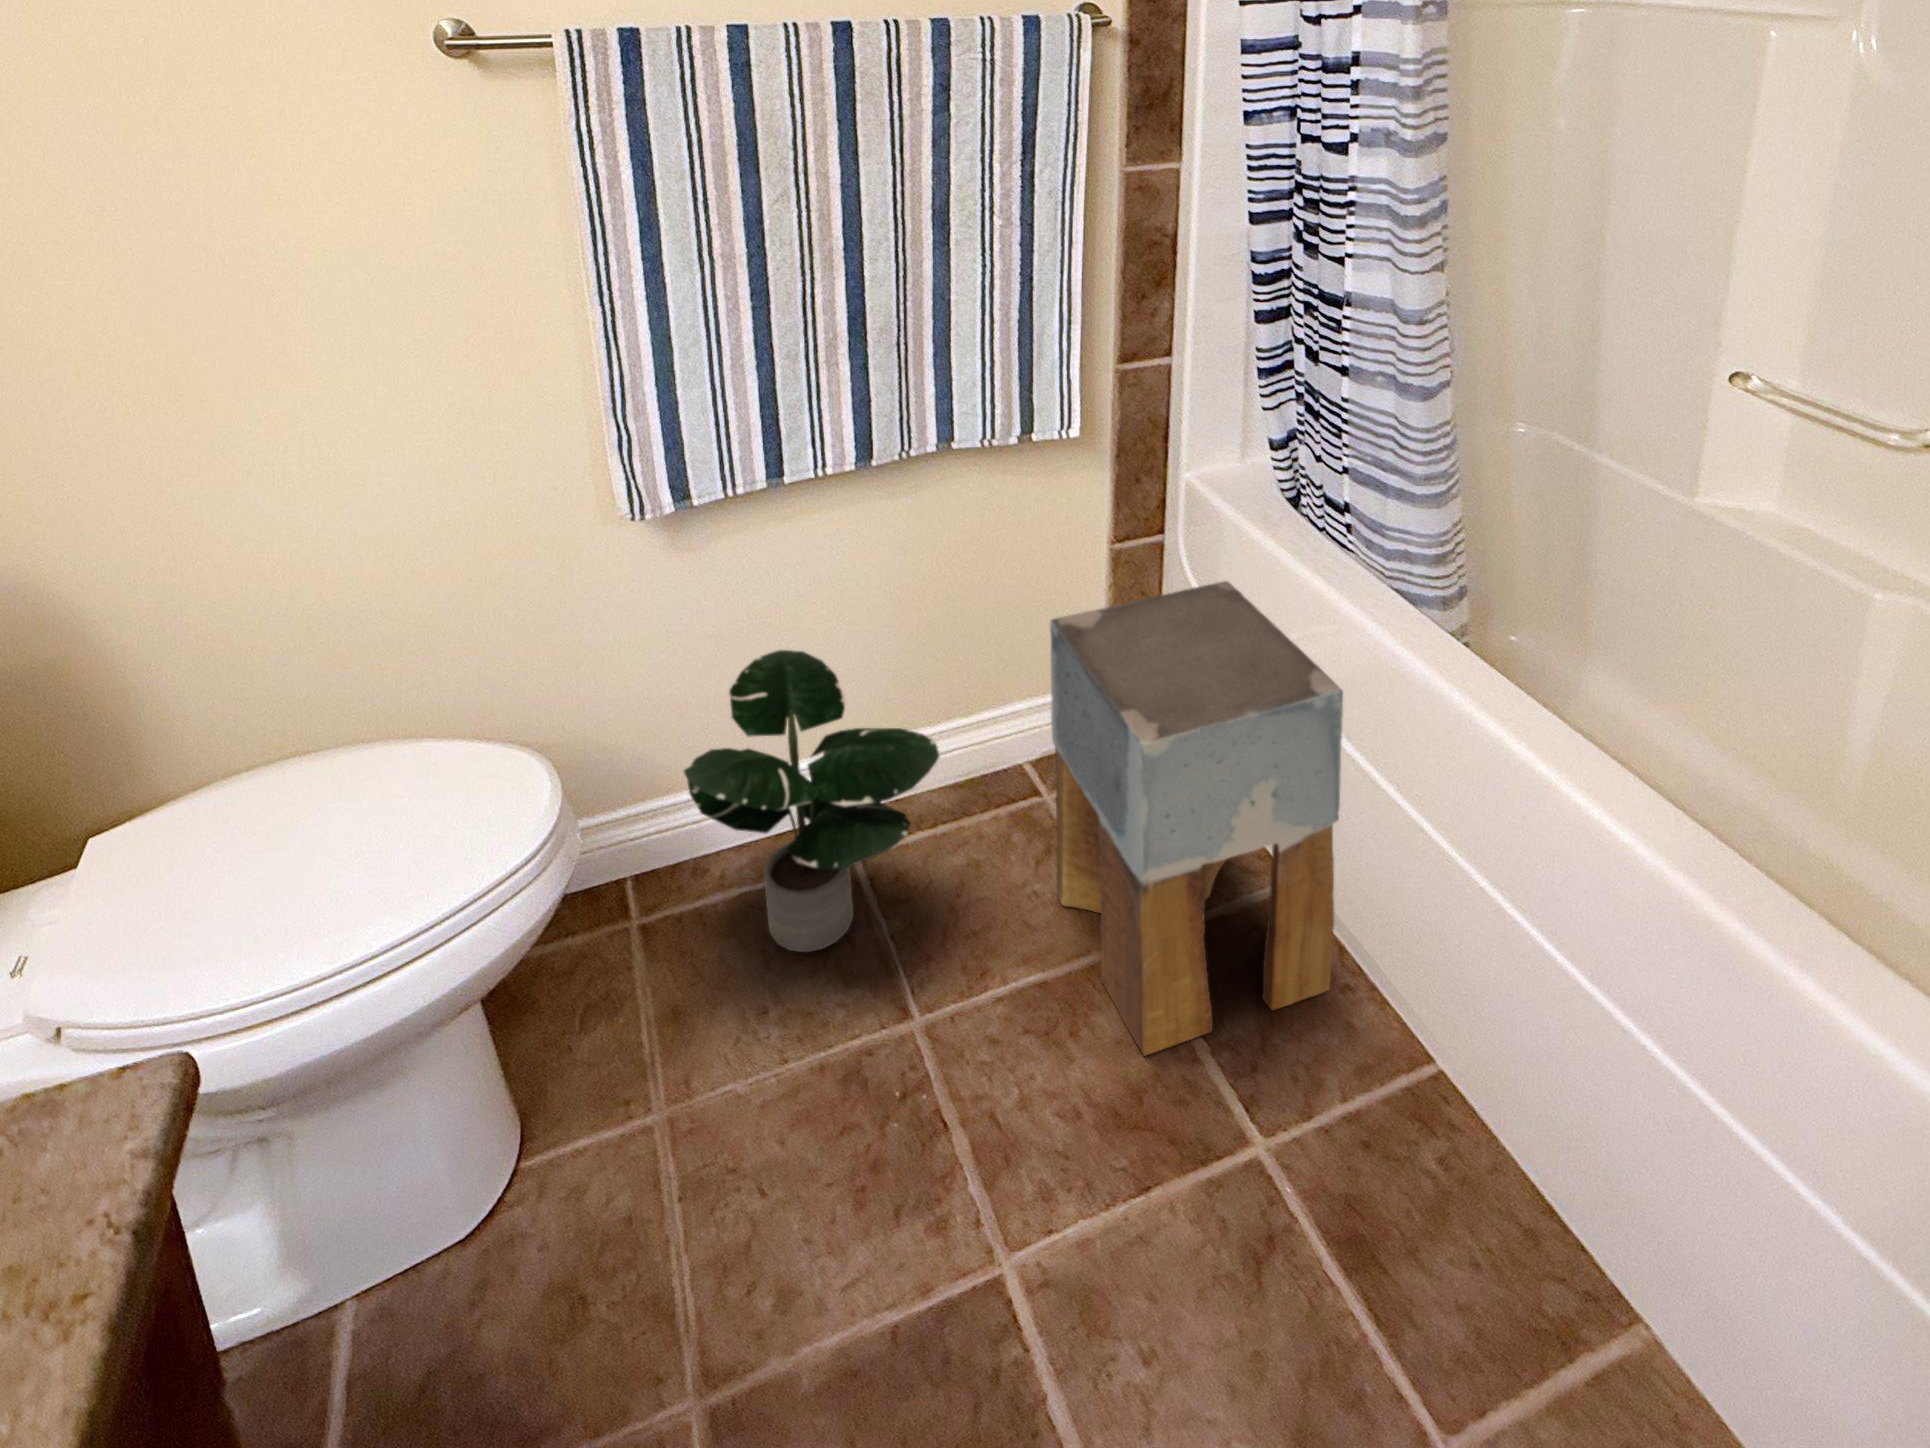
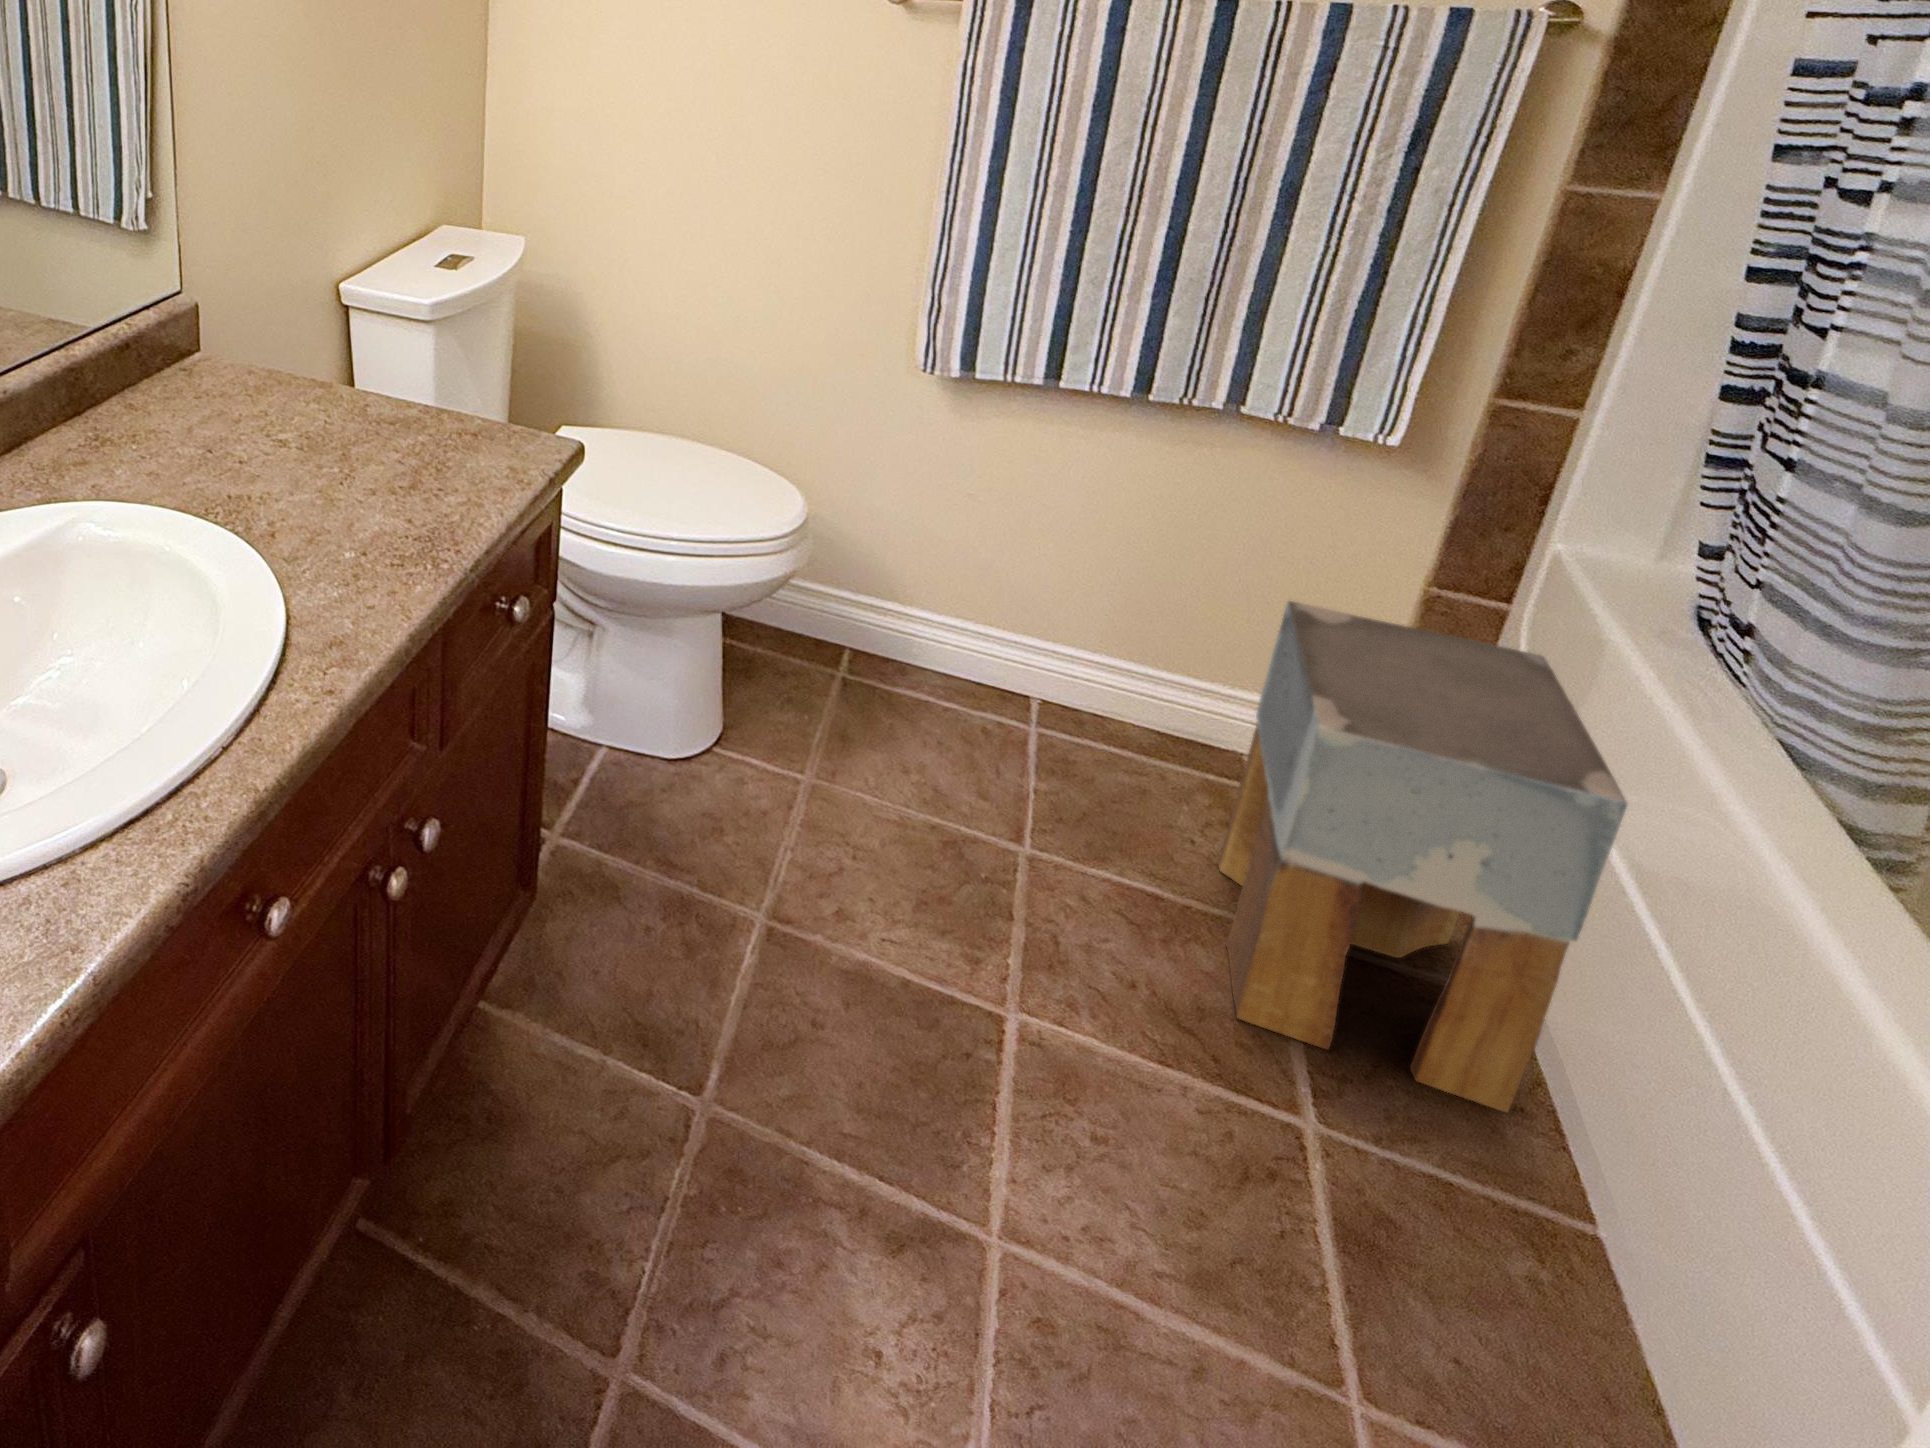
potted plant: present [684,650,940,952] -> none [900,529,1132,777]

